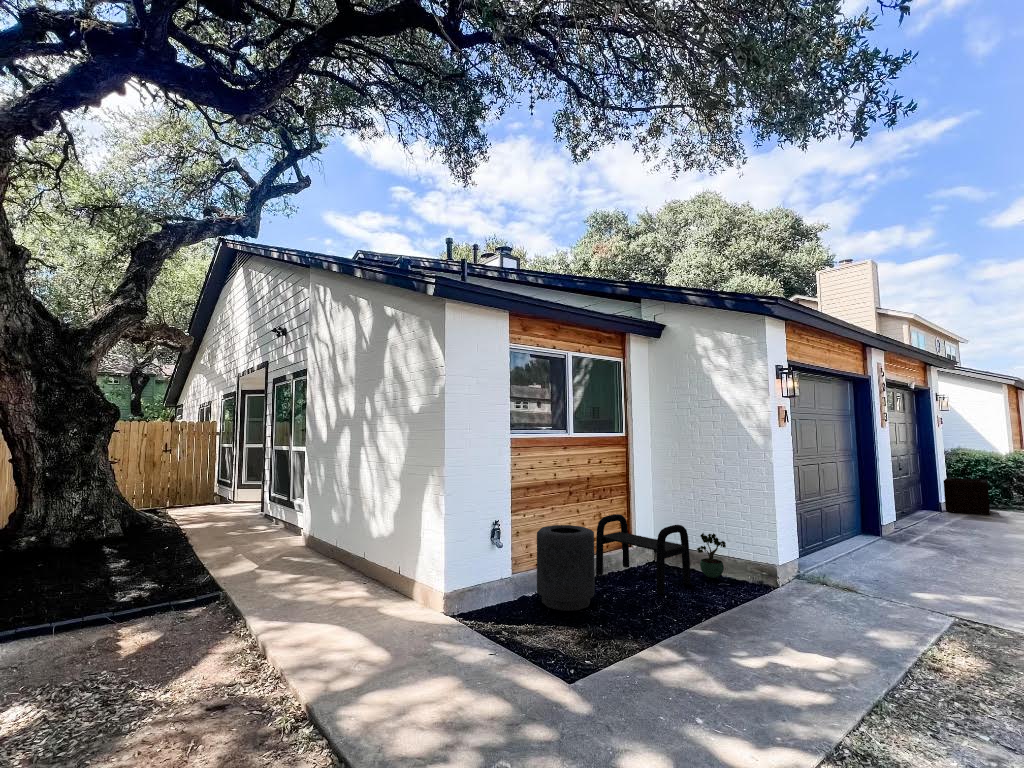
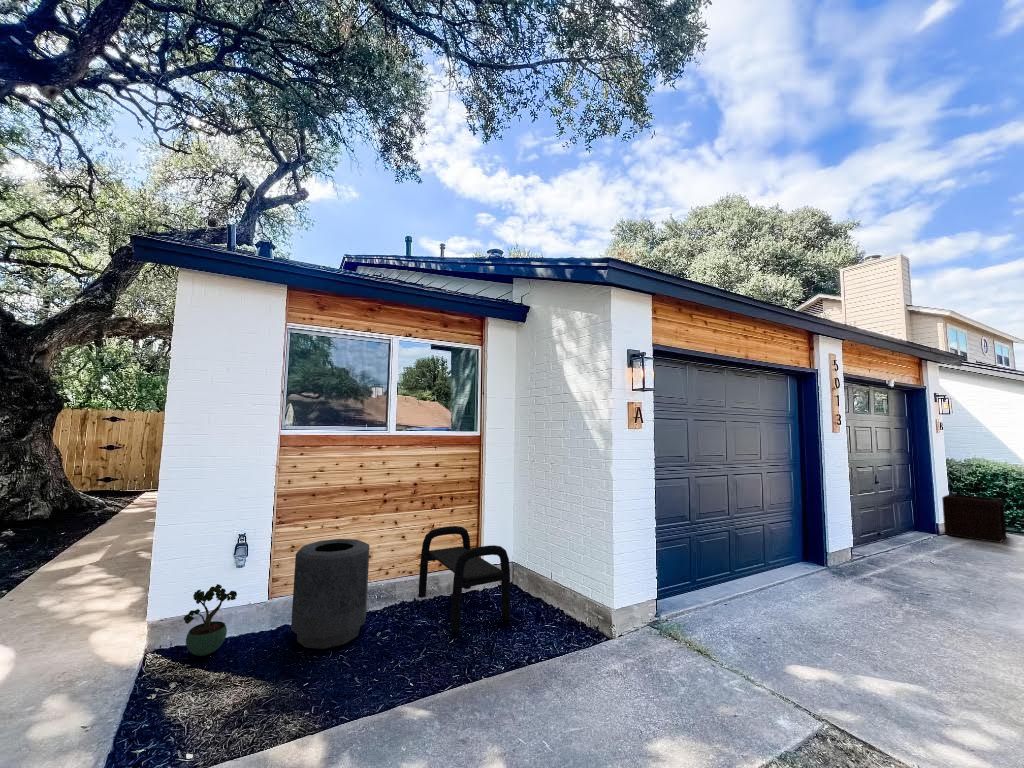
potted plant: present [697,533,726,578] -> present [184,584,237,656]

